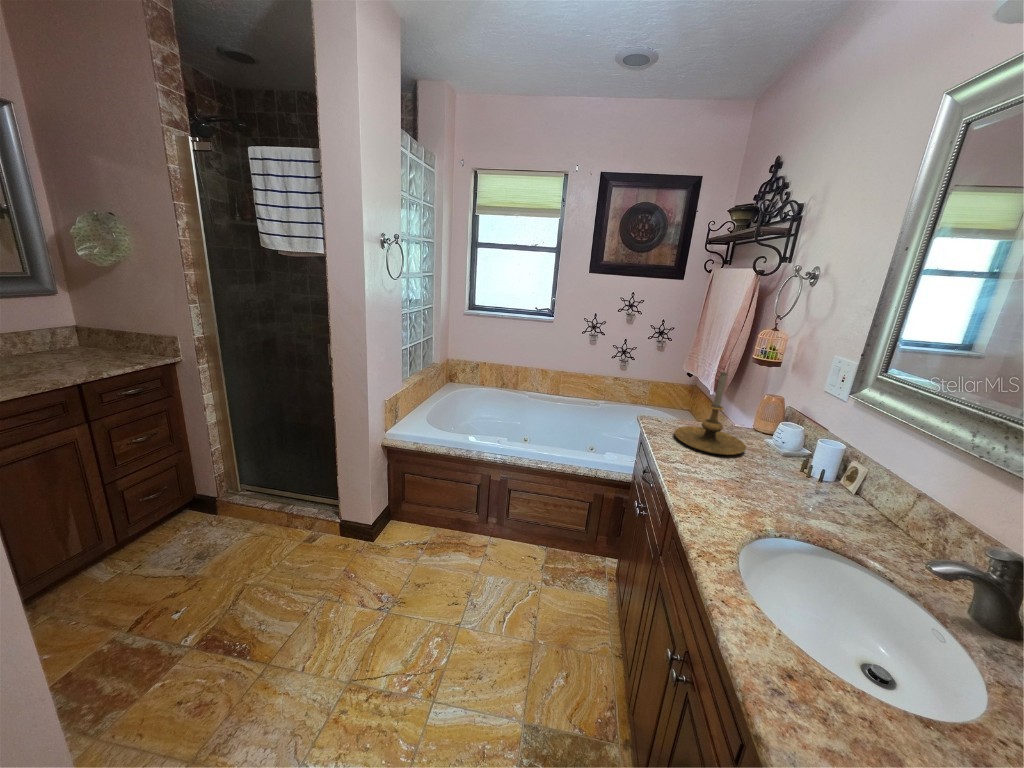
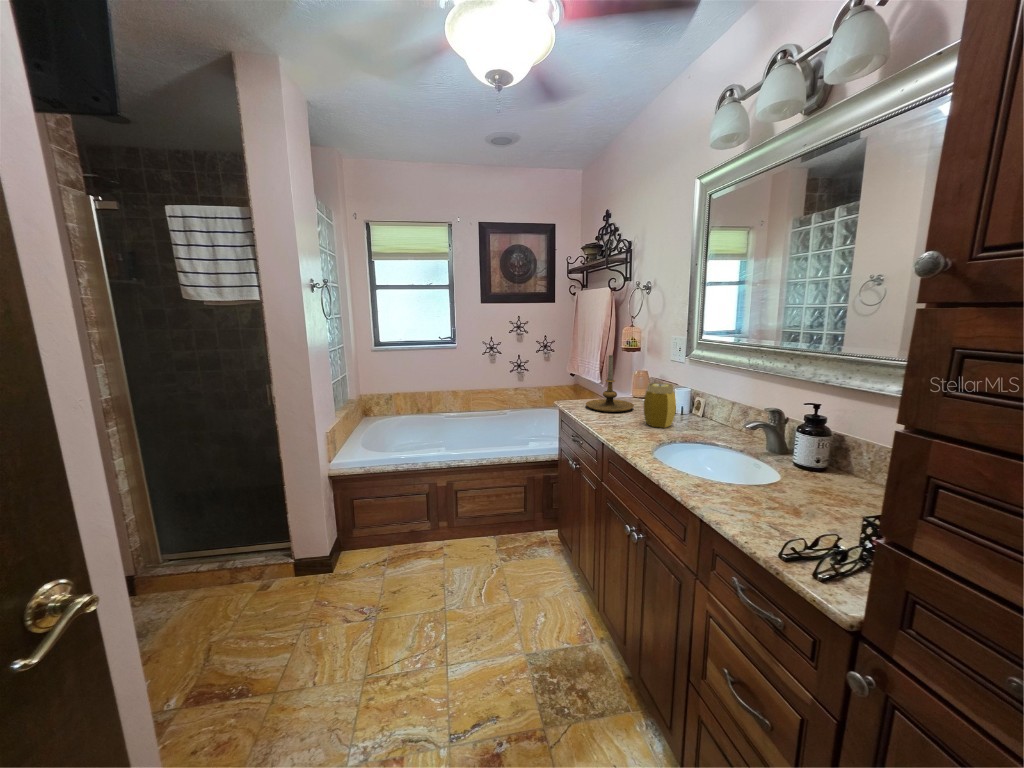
jar: none [752,430,810,504] -> present [644,383,676,428]

